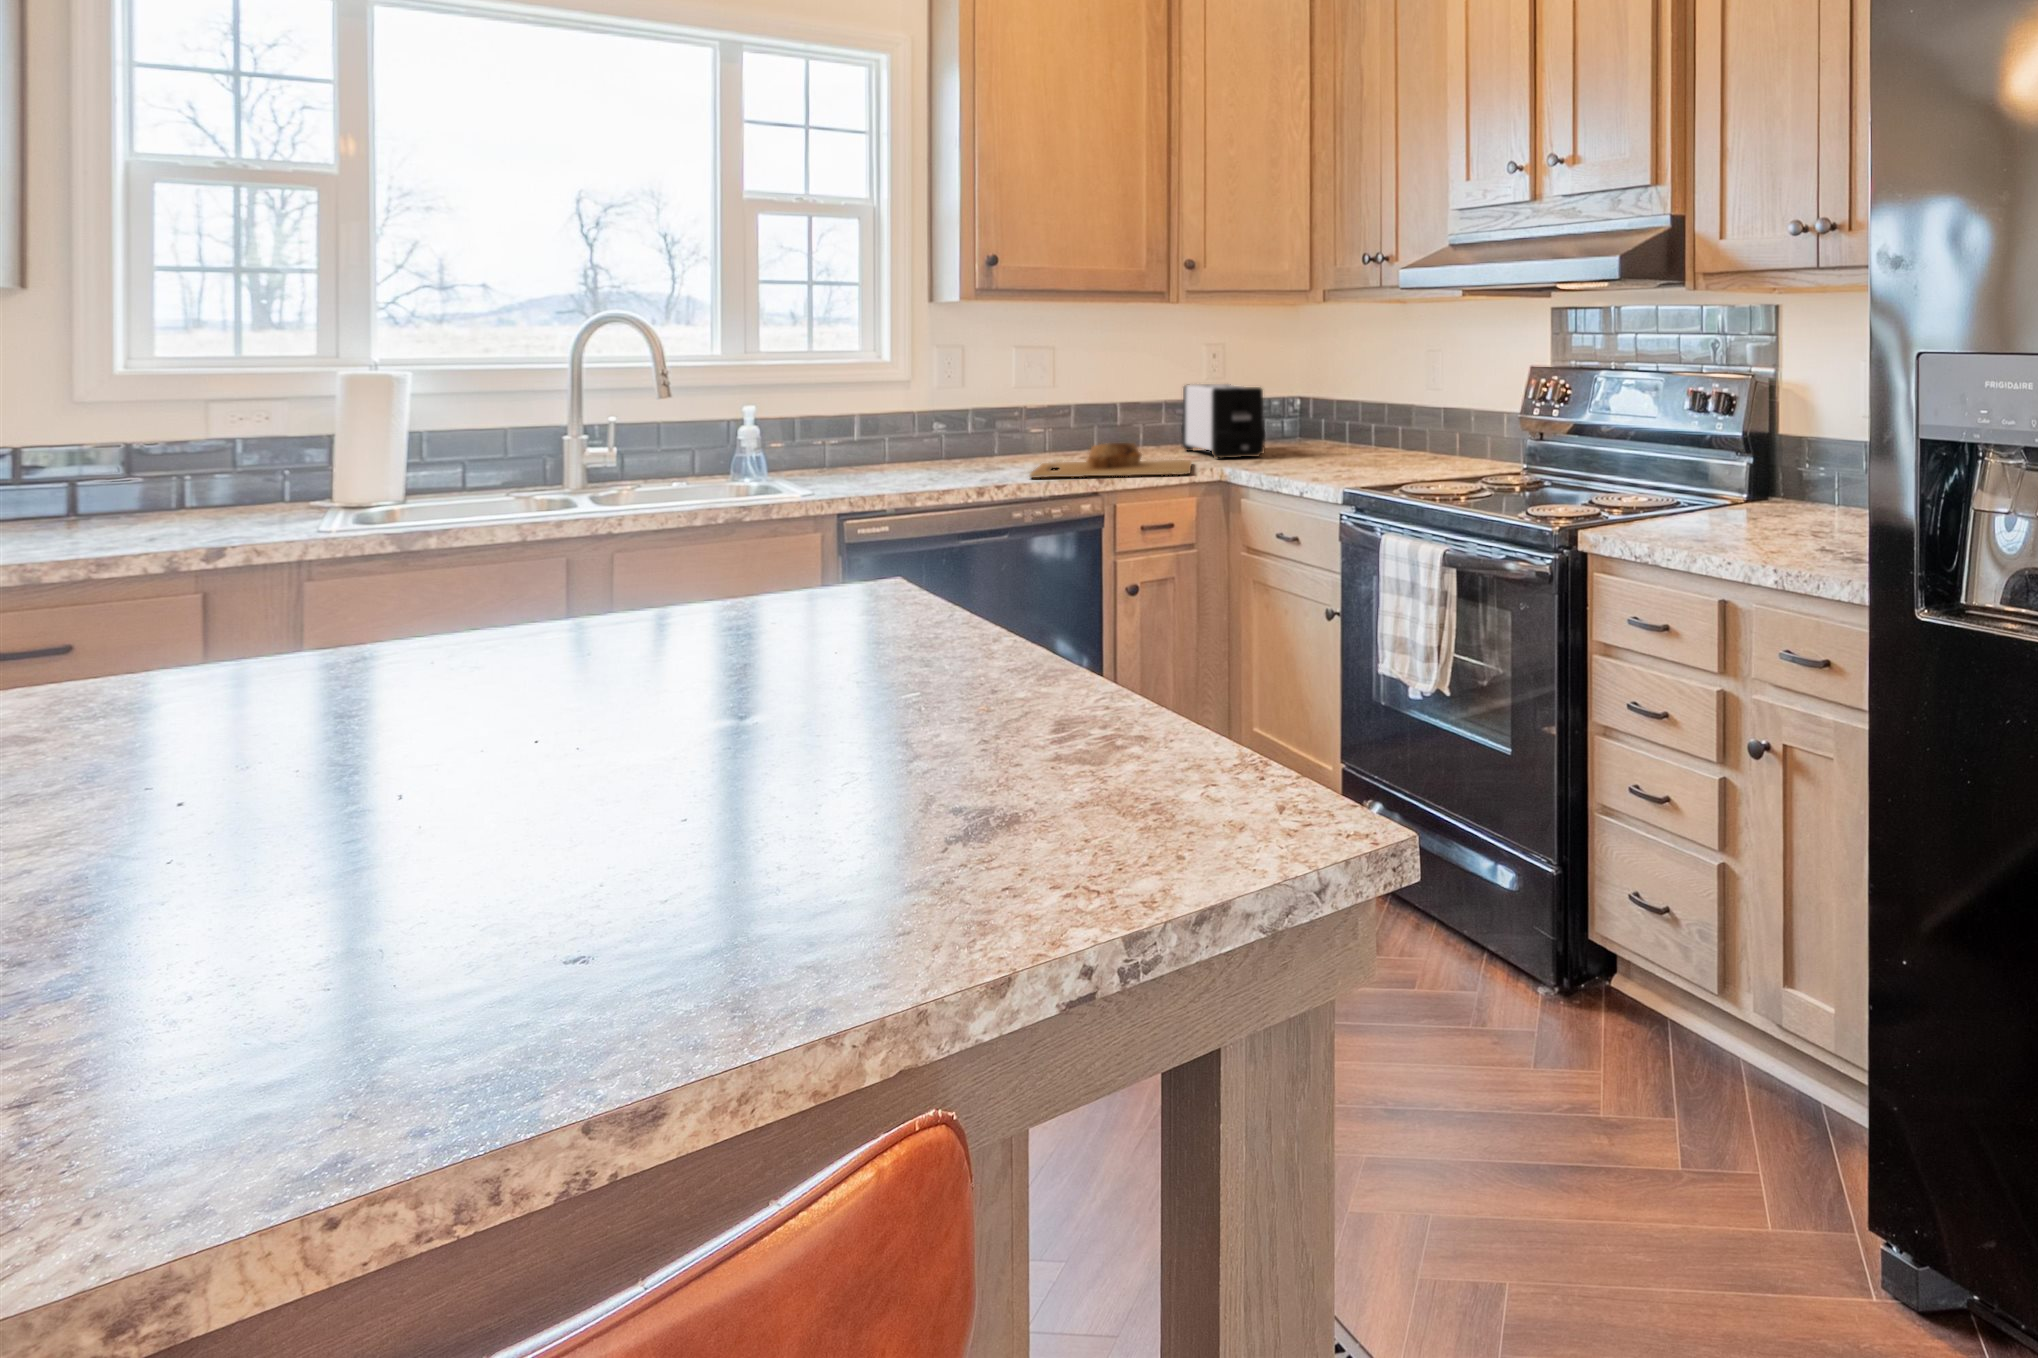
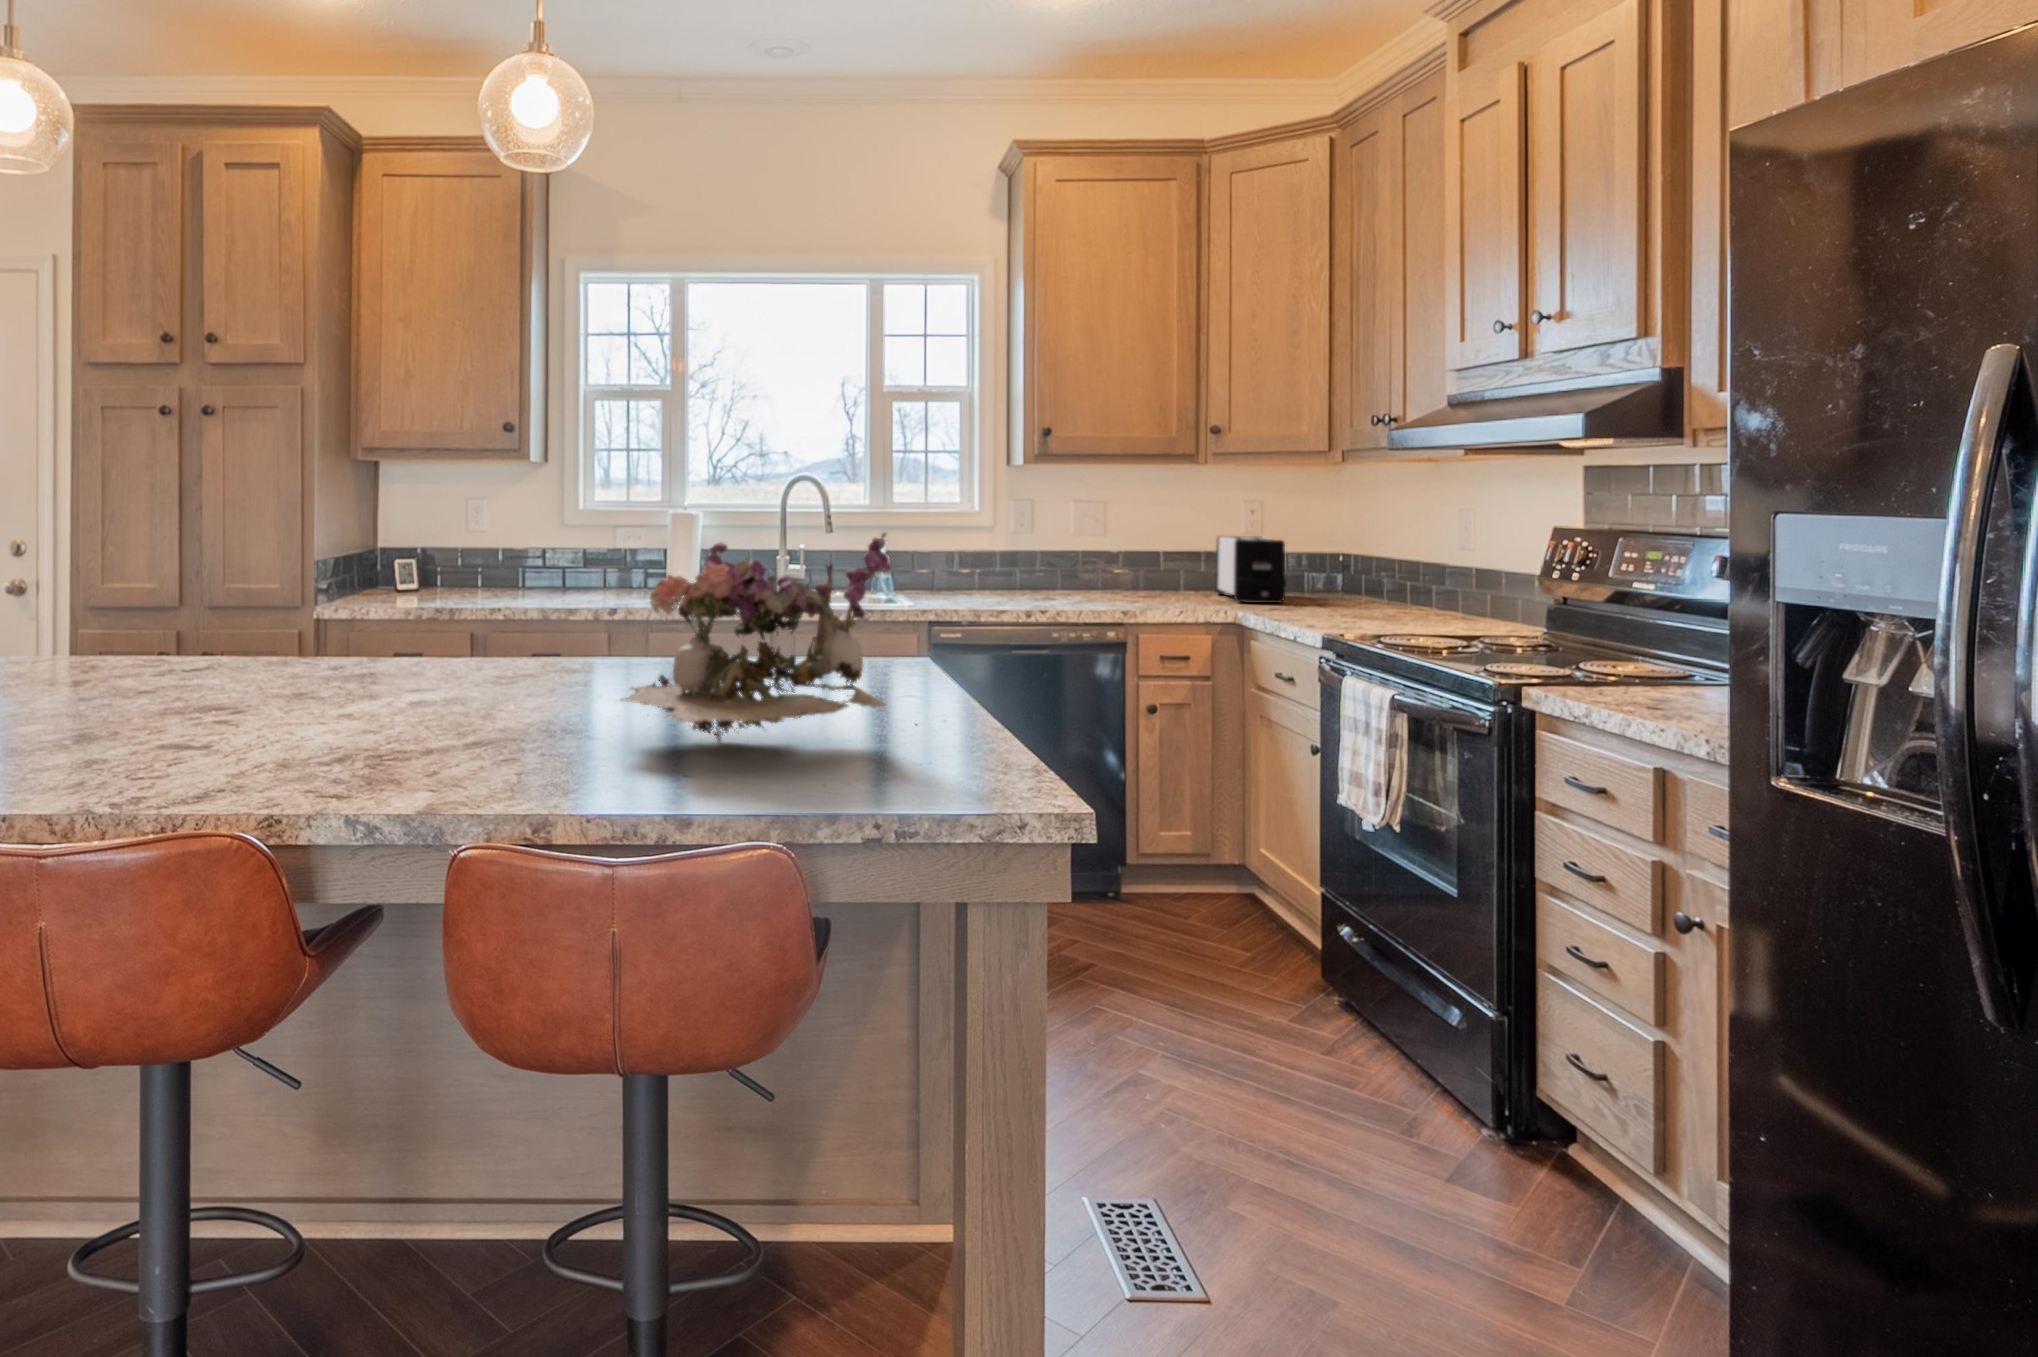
flower arrangement: none [408,393,1033,822] -> present [620,532,891,741]
cutting board: present [1030,443,1192,478] -> none [1067,582,1211,613]

